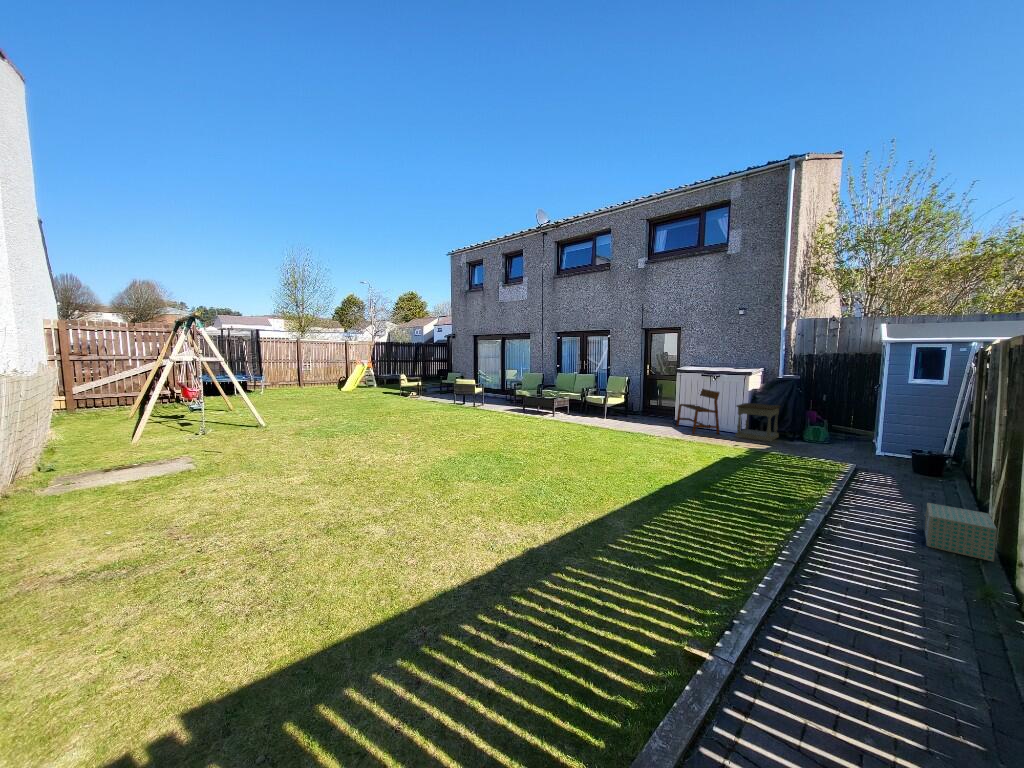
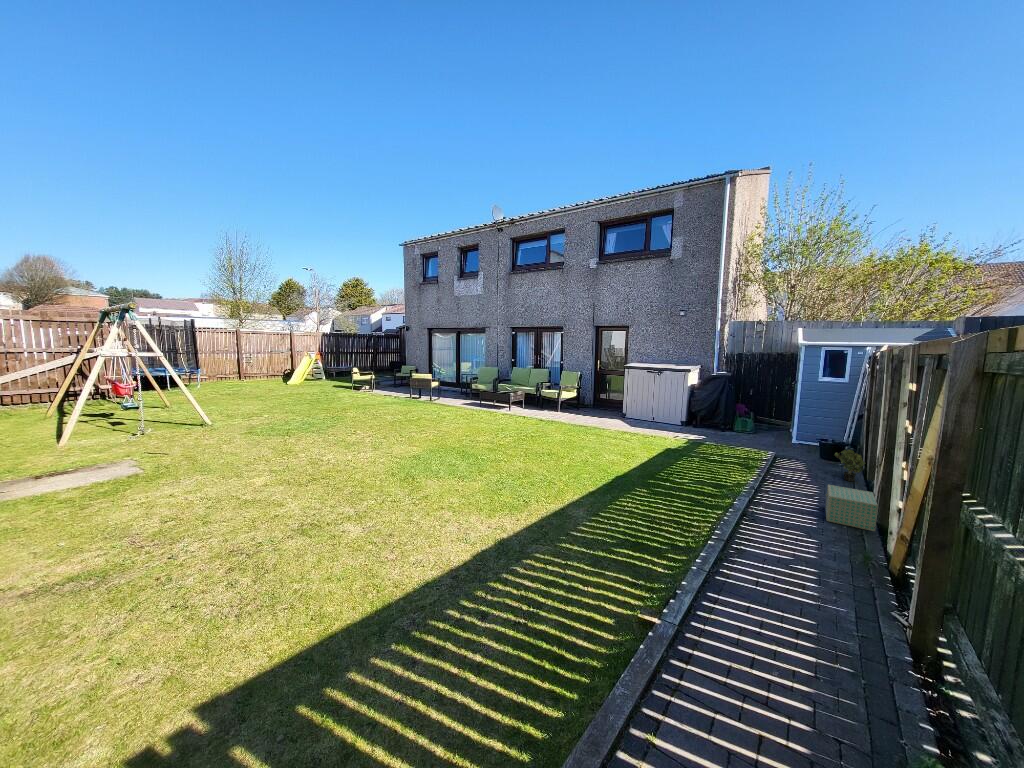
bench: present [676,389,719,434] -> none [623,383,662,425]
side table: present [735,403,781,441] -> none [675,397,714,431]
potted plant: none [934,463,976,501] -> present [835,450,864,481]

